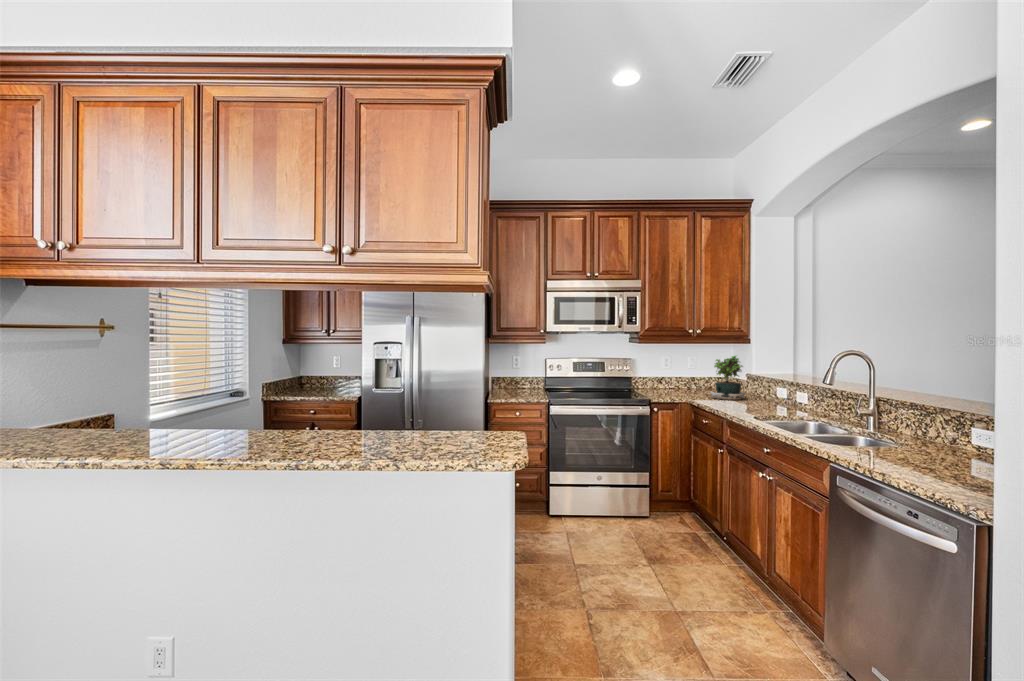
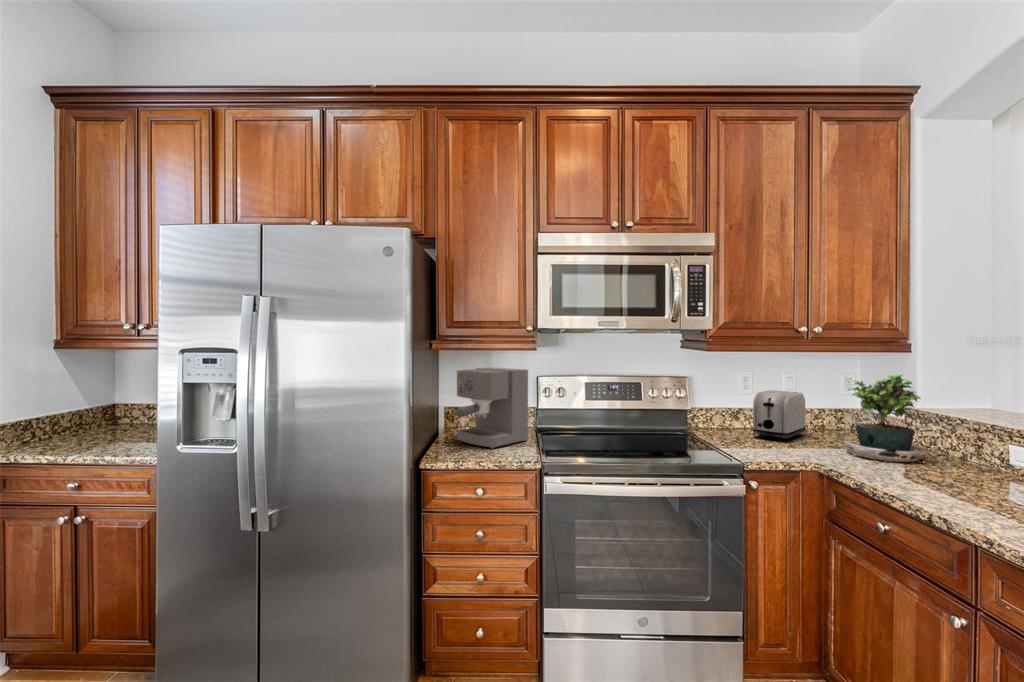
coffee maker: none [502,353,541,396] -> present [456,367,528,449]
toaster: none [669,366,701,393] -> present [753,390,805,441]

